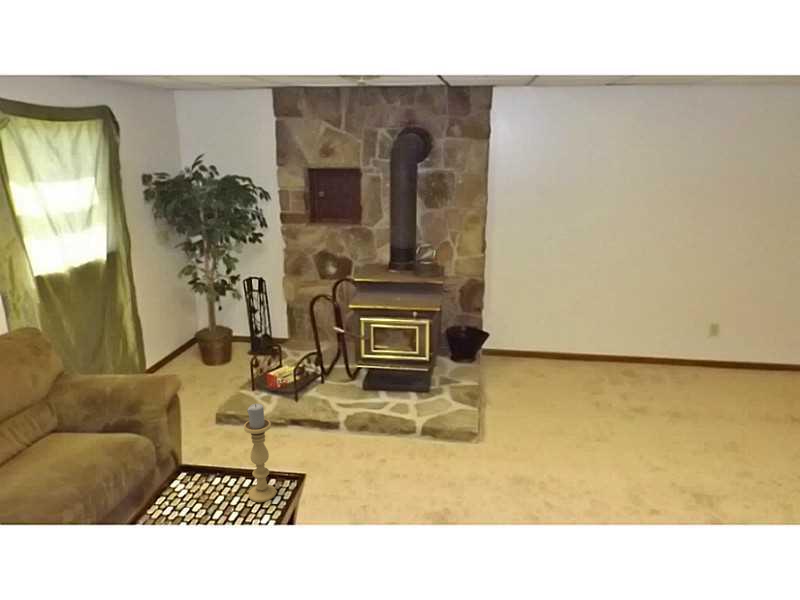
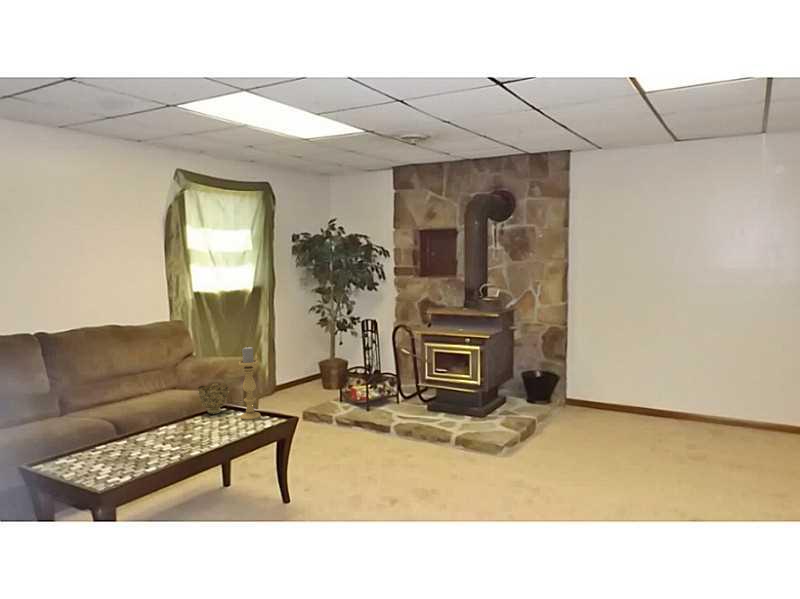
decorative bowl: none [172,448,218,498] -> present [198,383,229,414]

